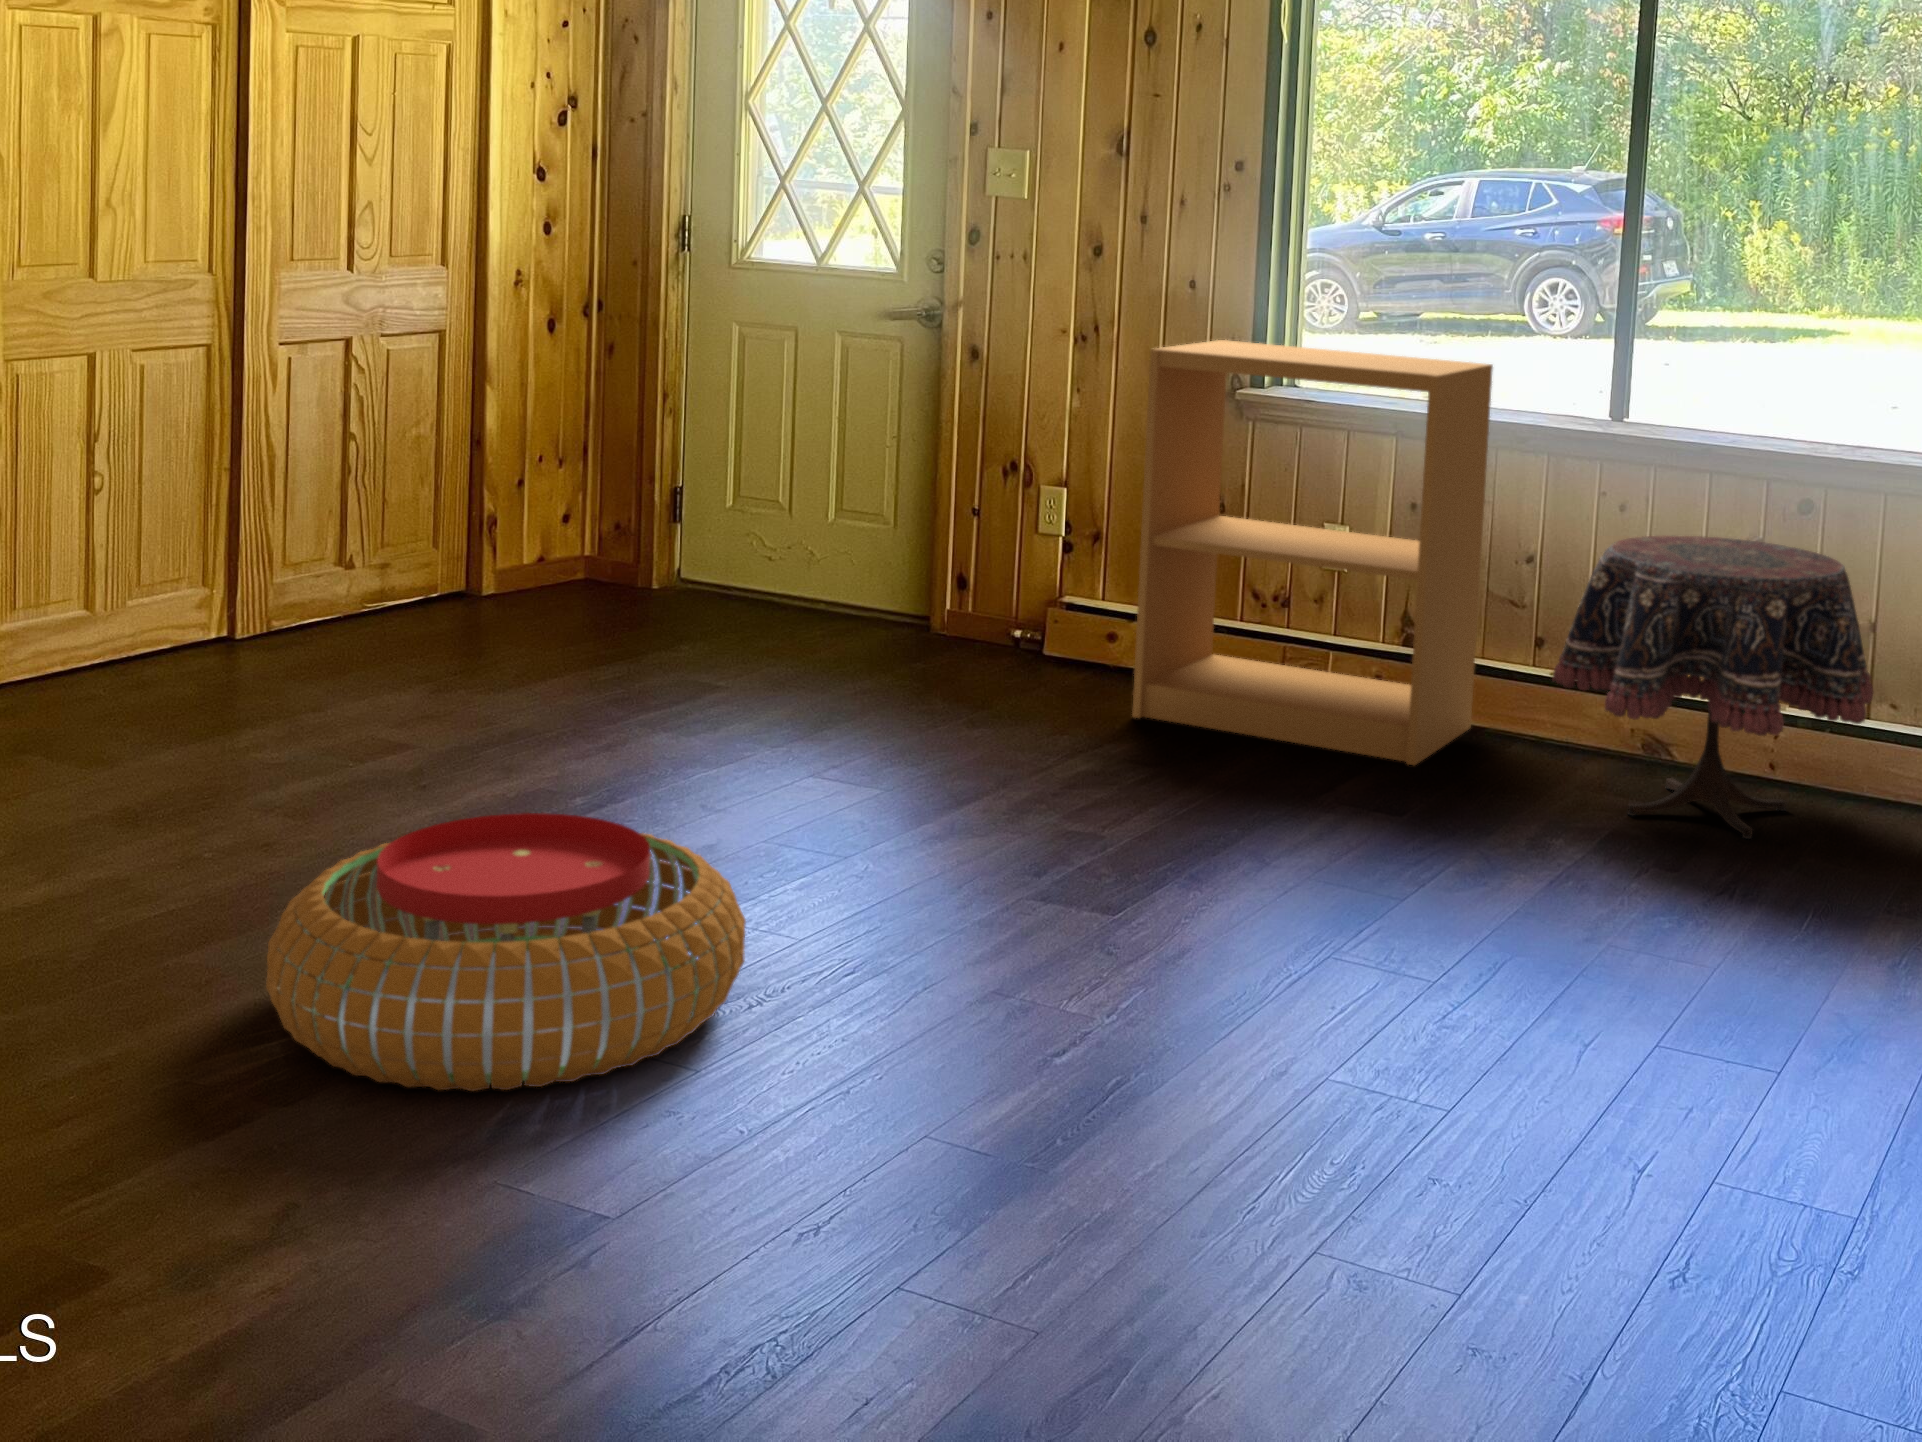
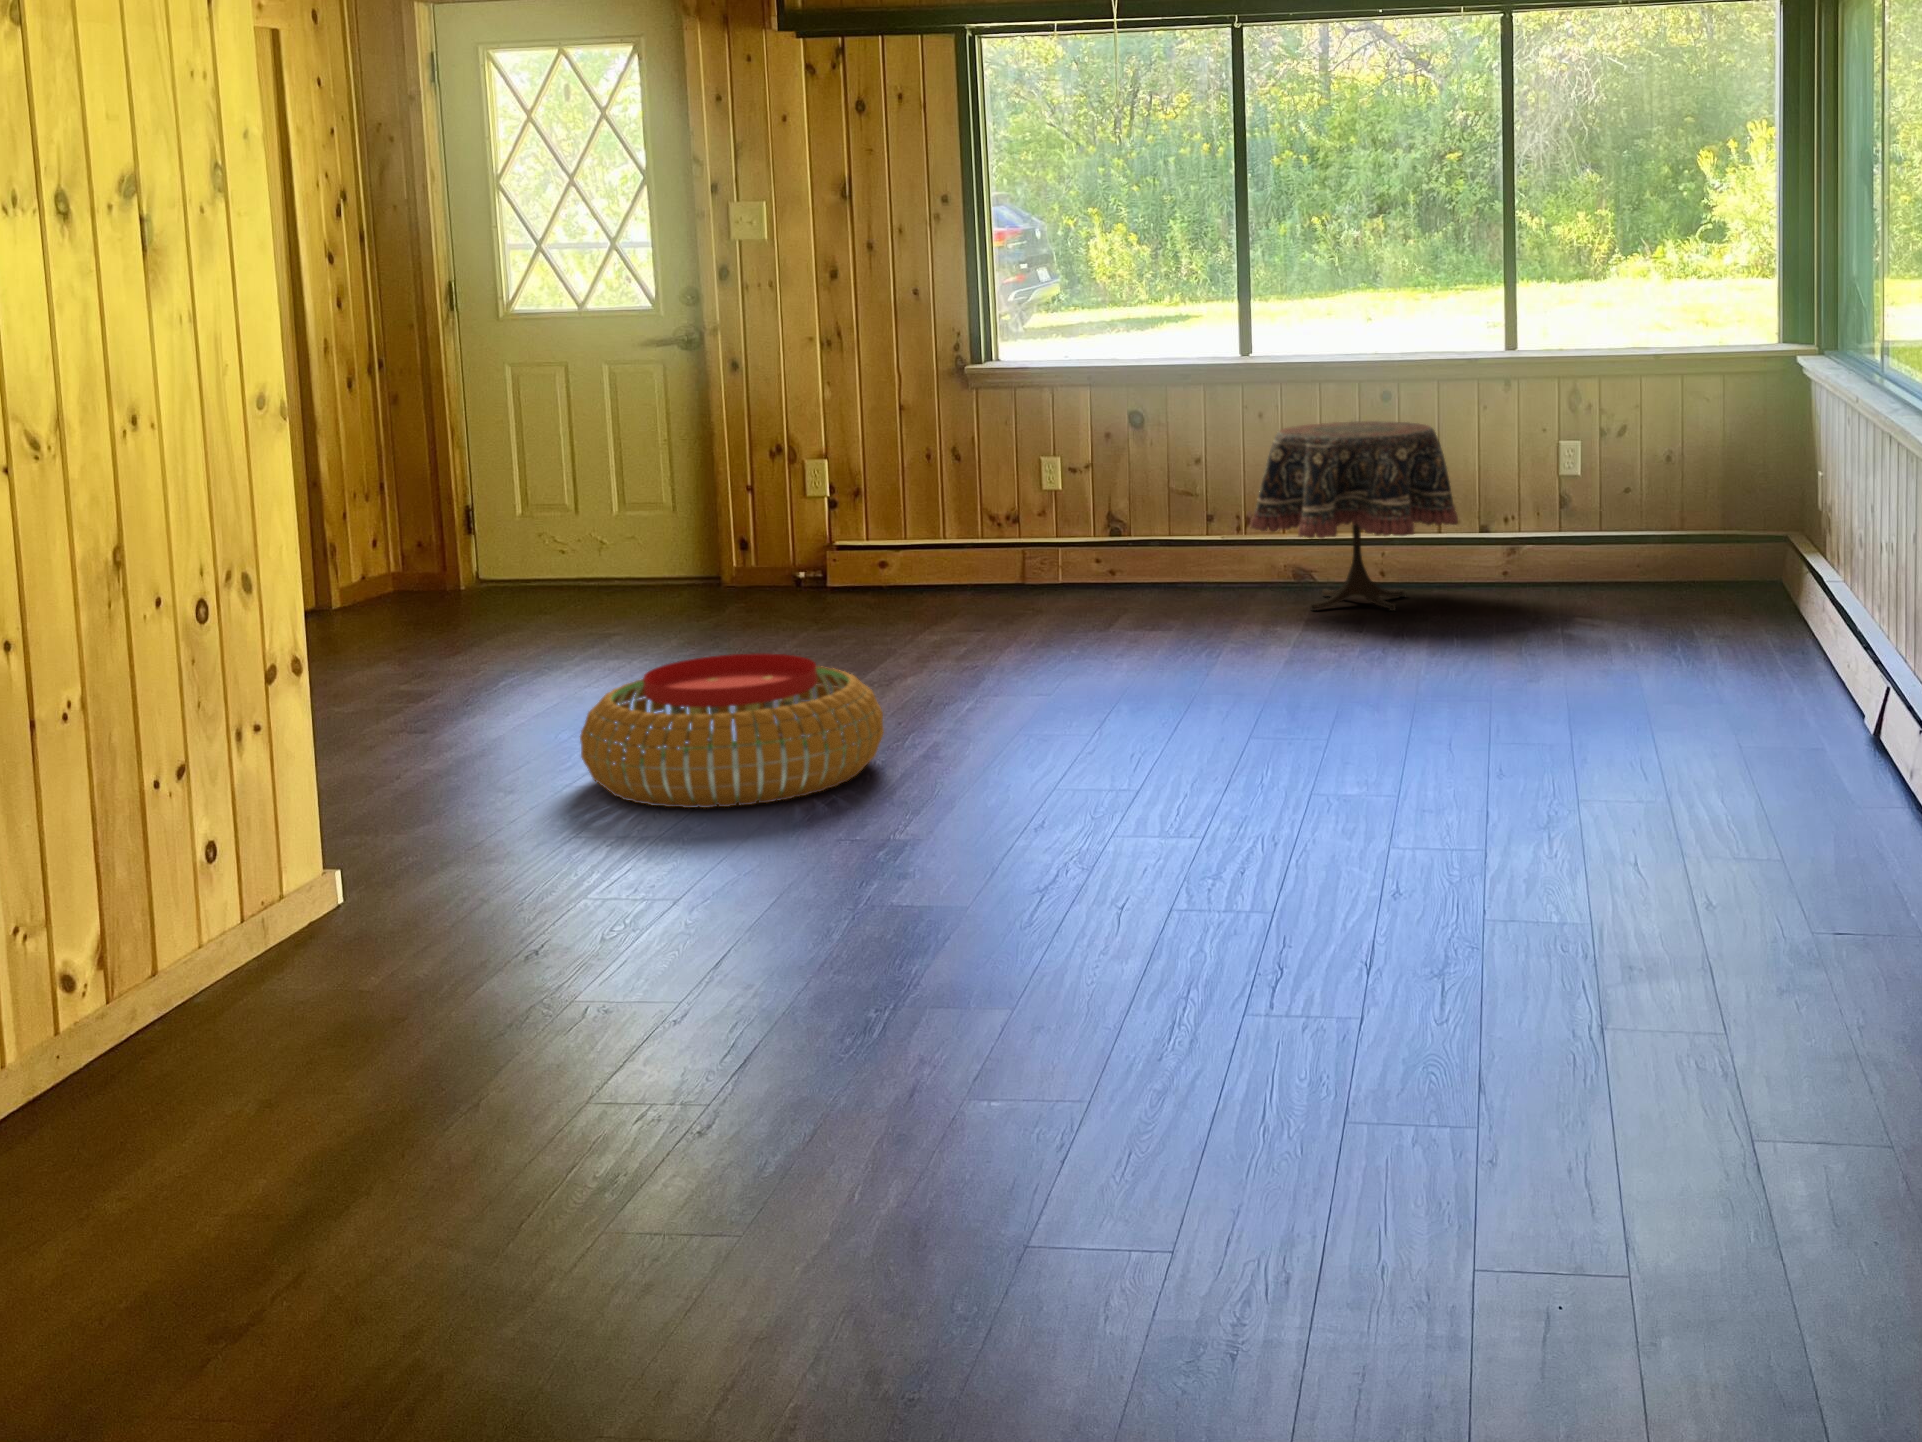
bookshelf: present [1132,340,1493,765] -> none [922,324,1169,609]

